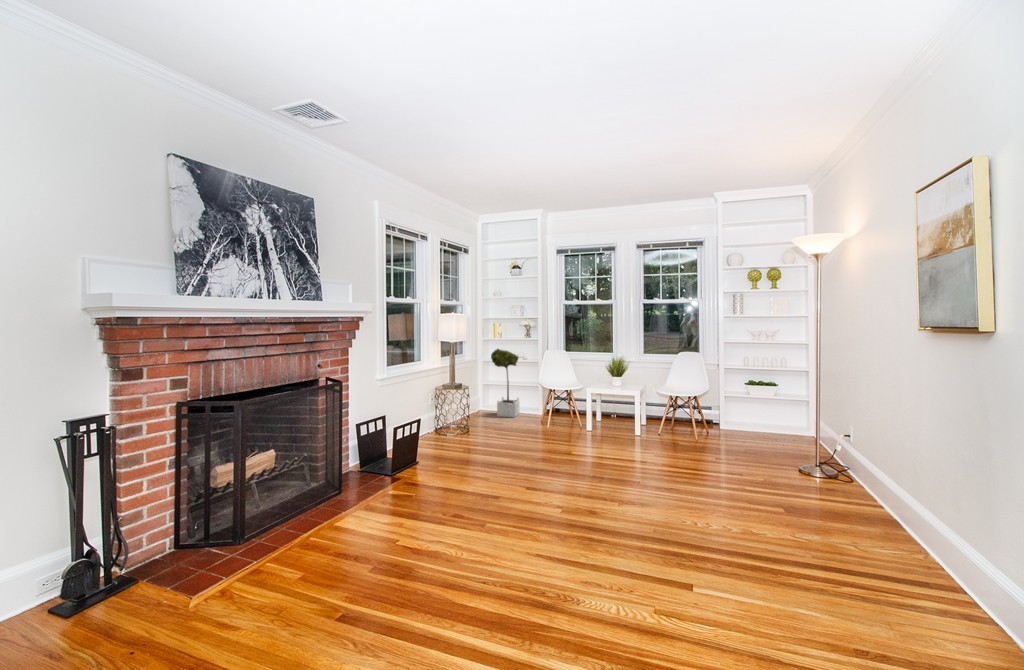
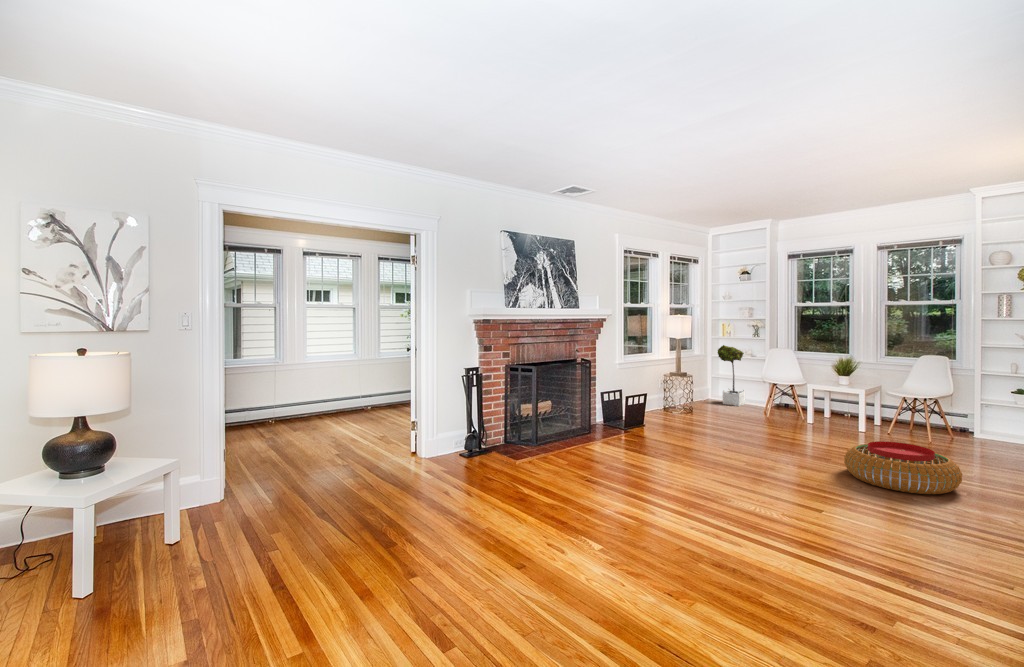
pouf: none [666,462,783,529] -> present [844,441,962,494]

